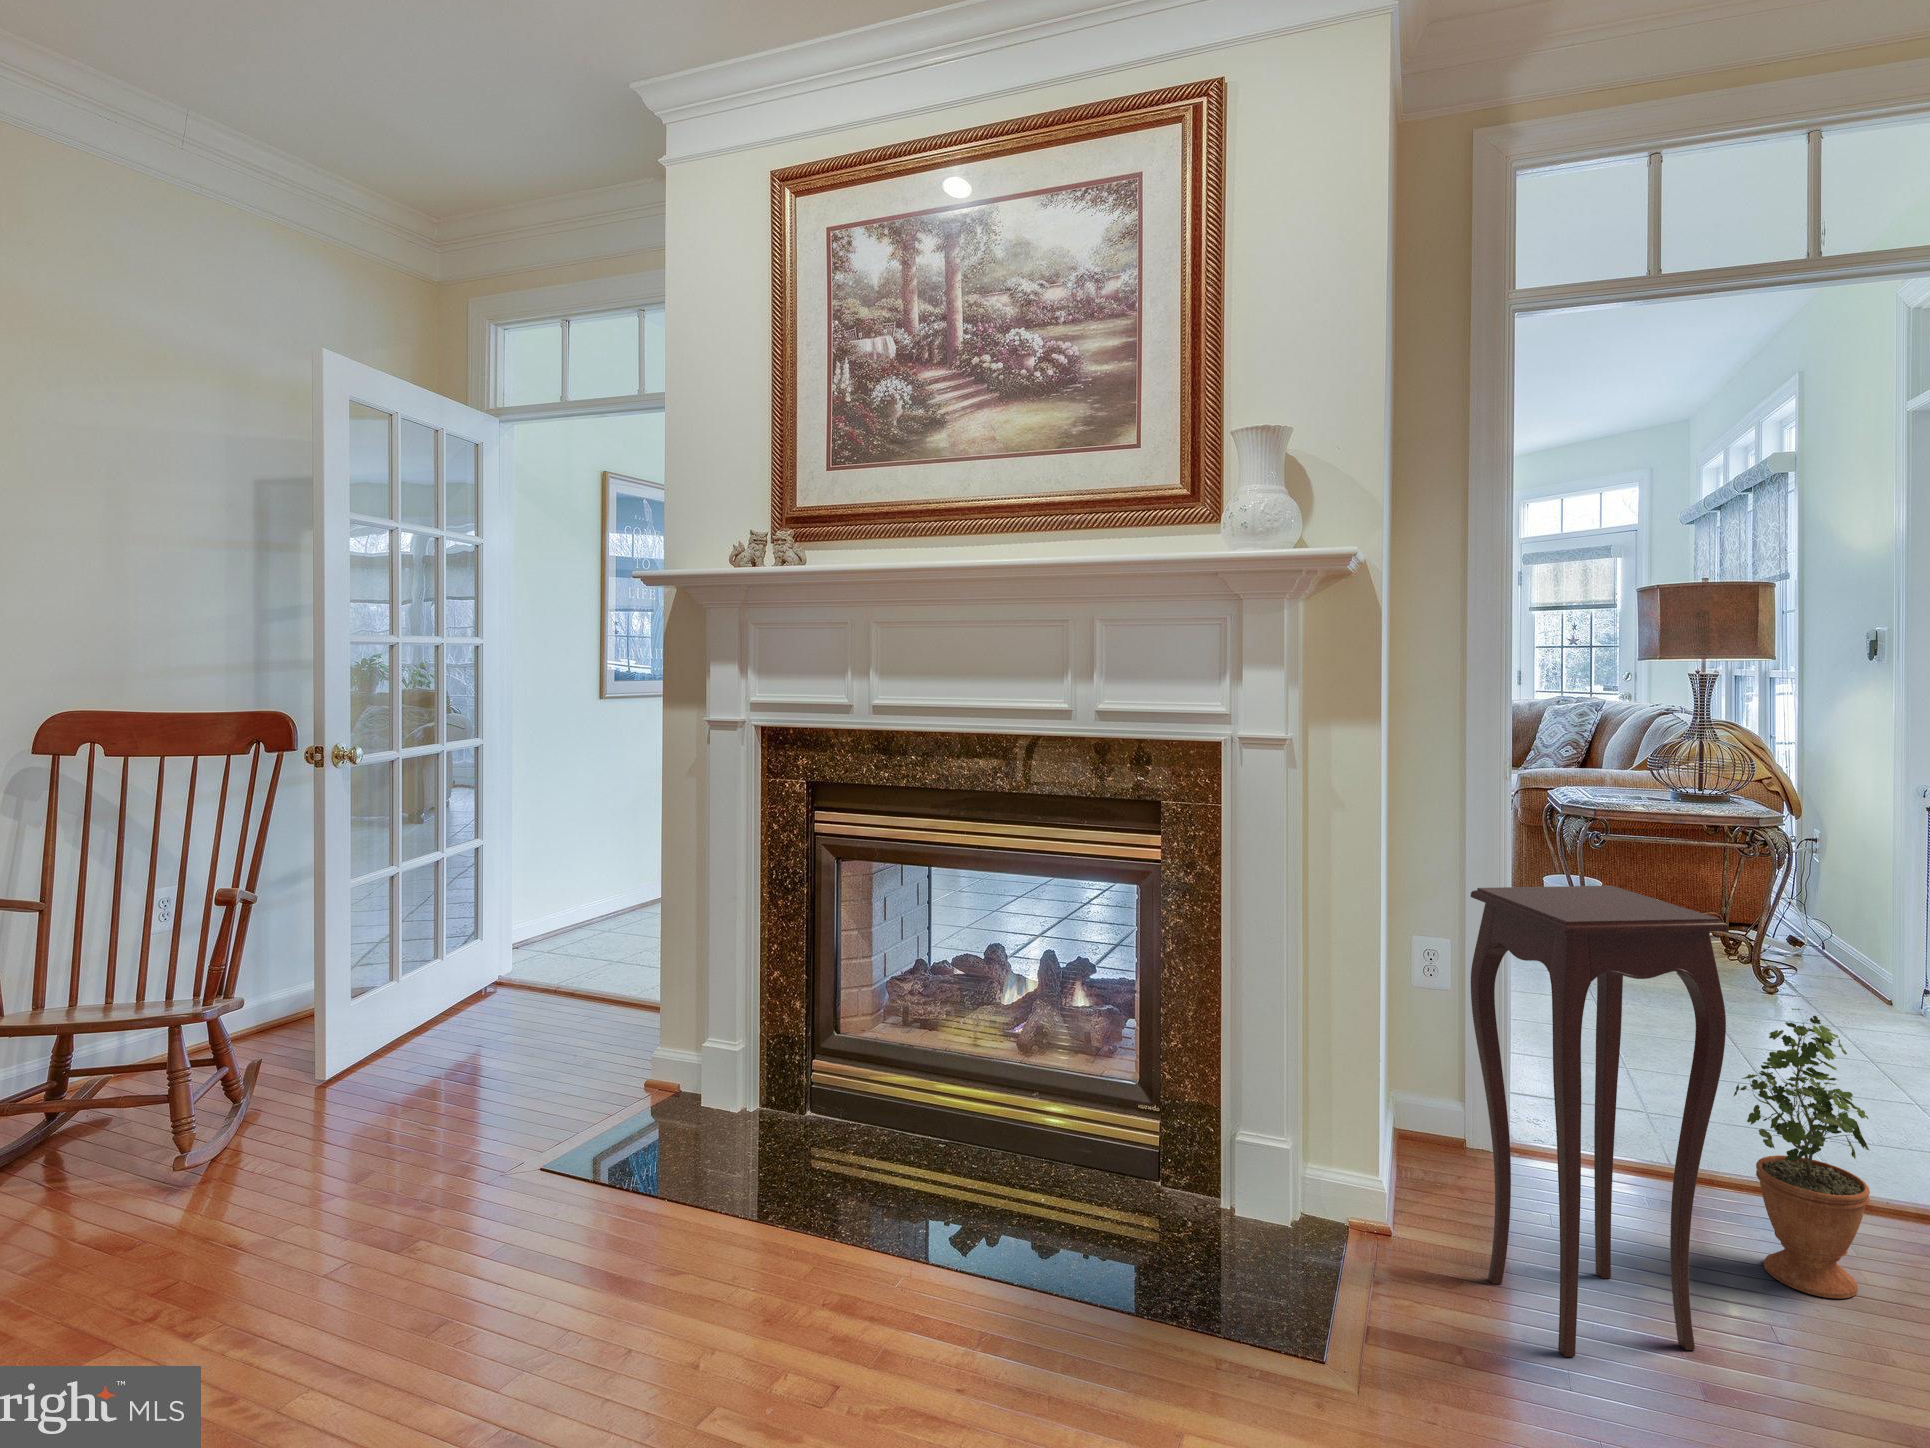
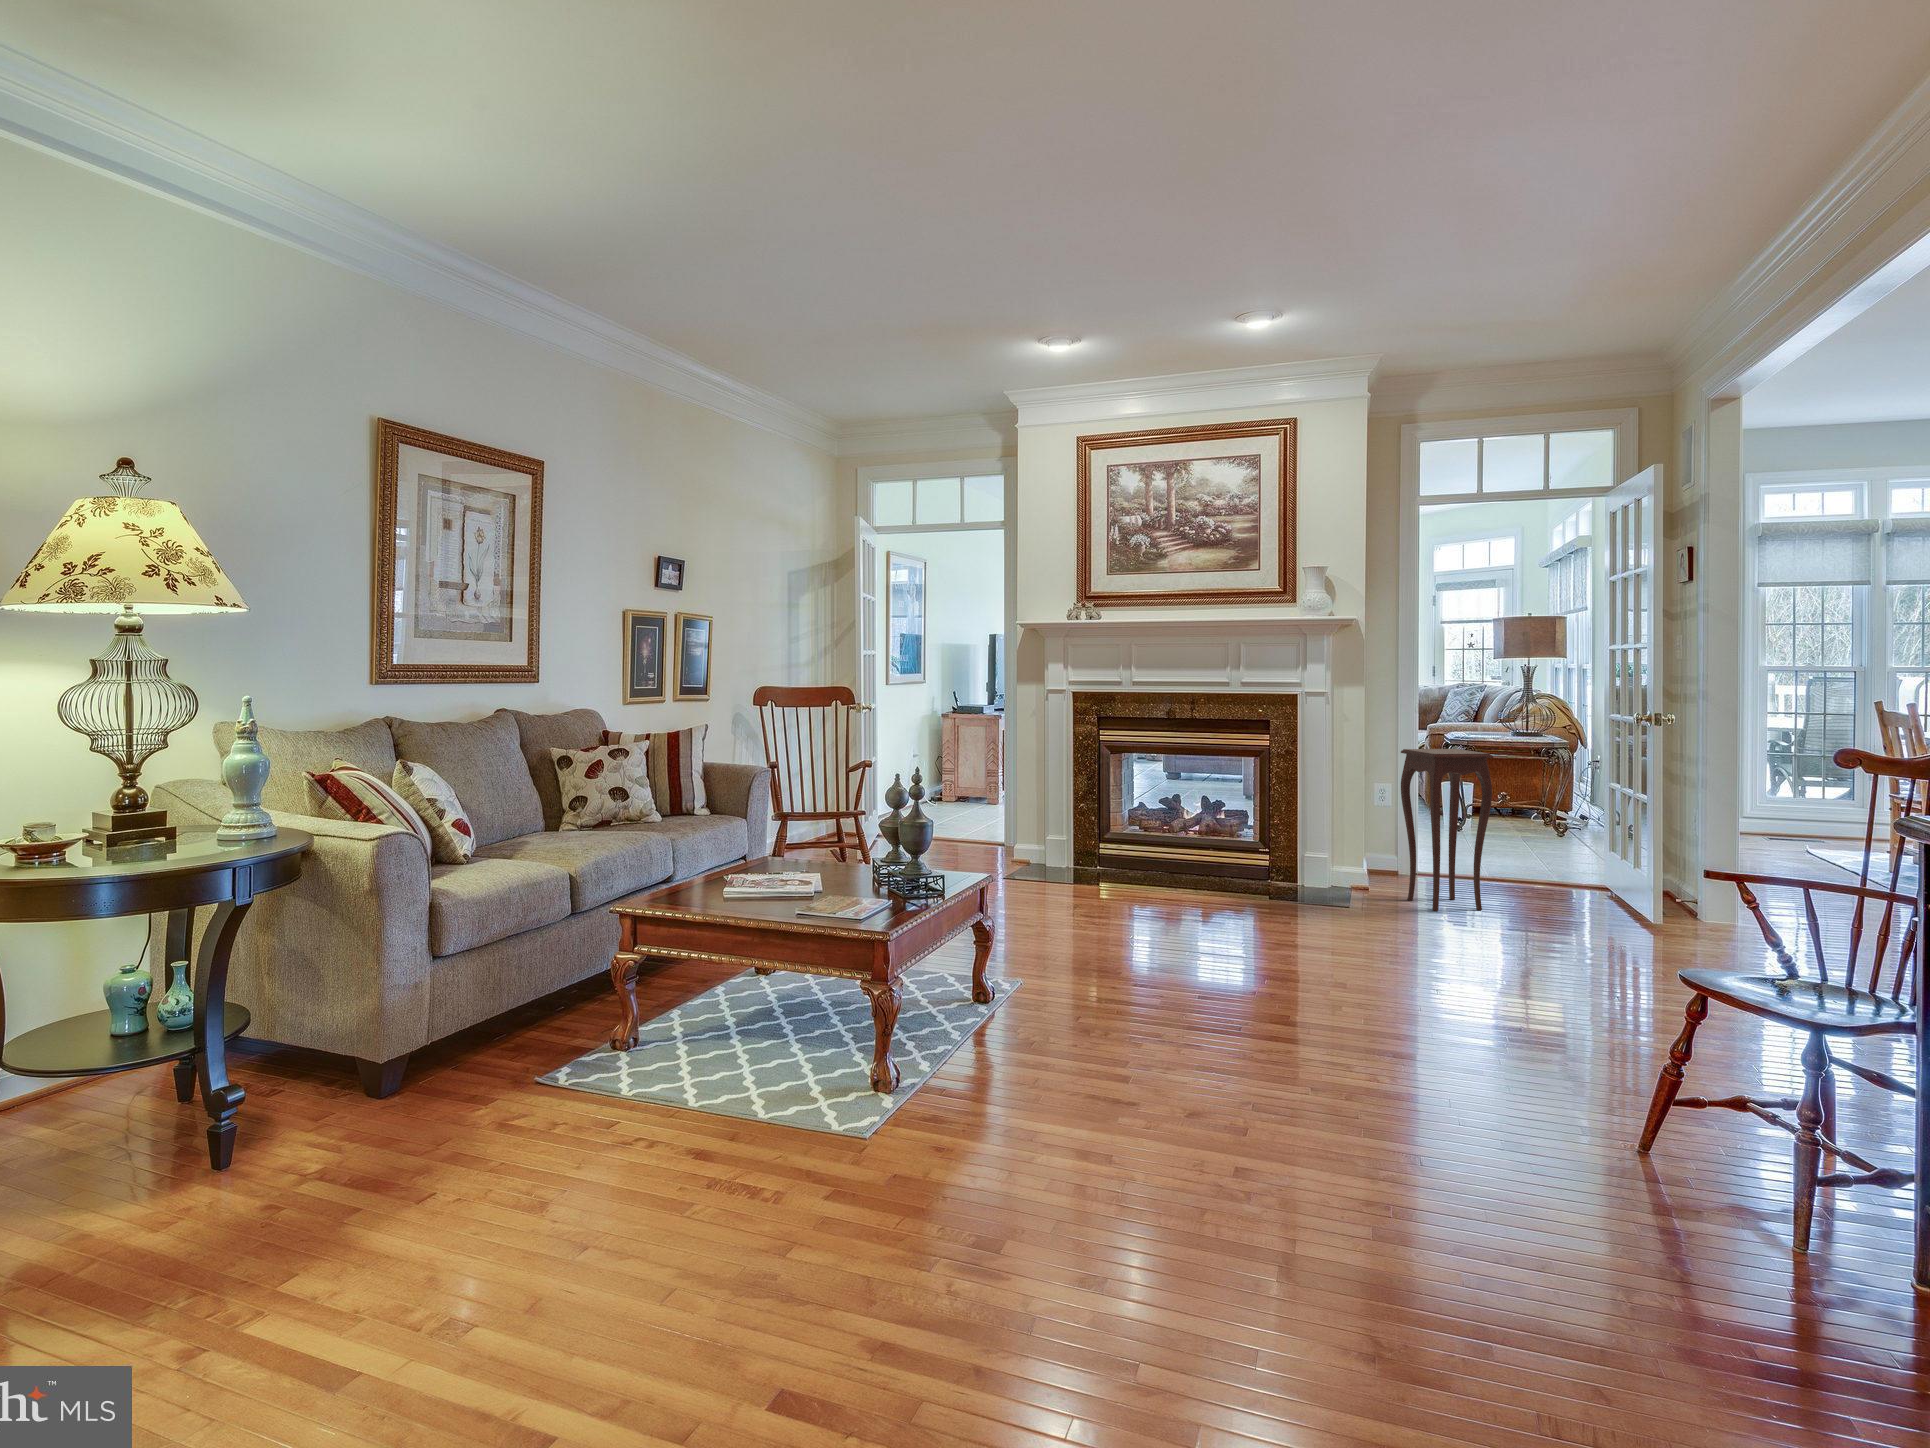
potted plant: present [1734,1009,1870,1299] -> none [1504,798,1554,903]

